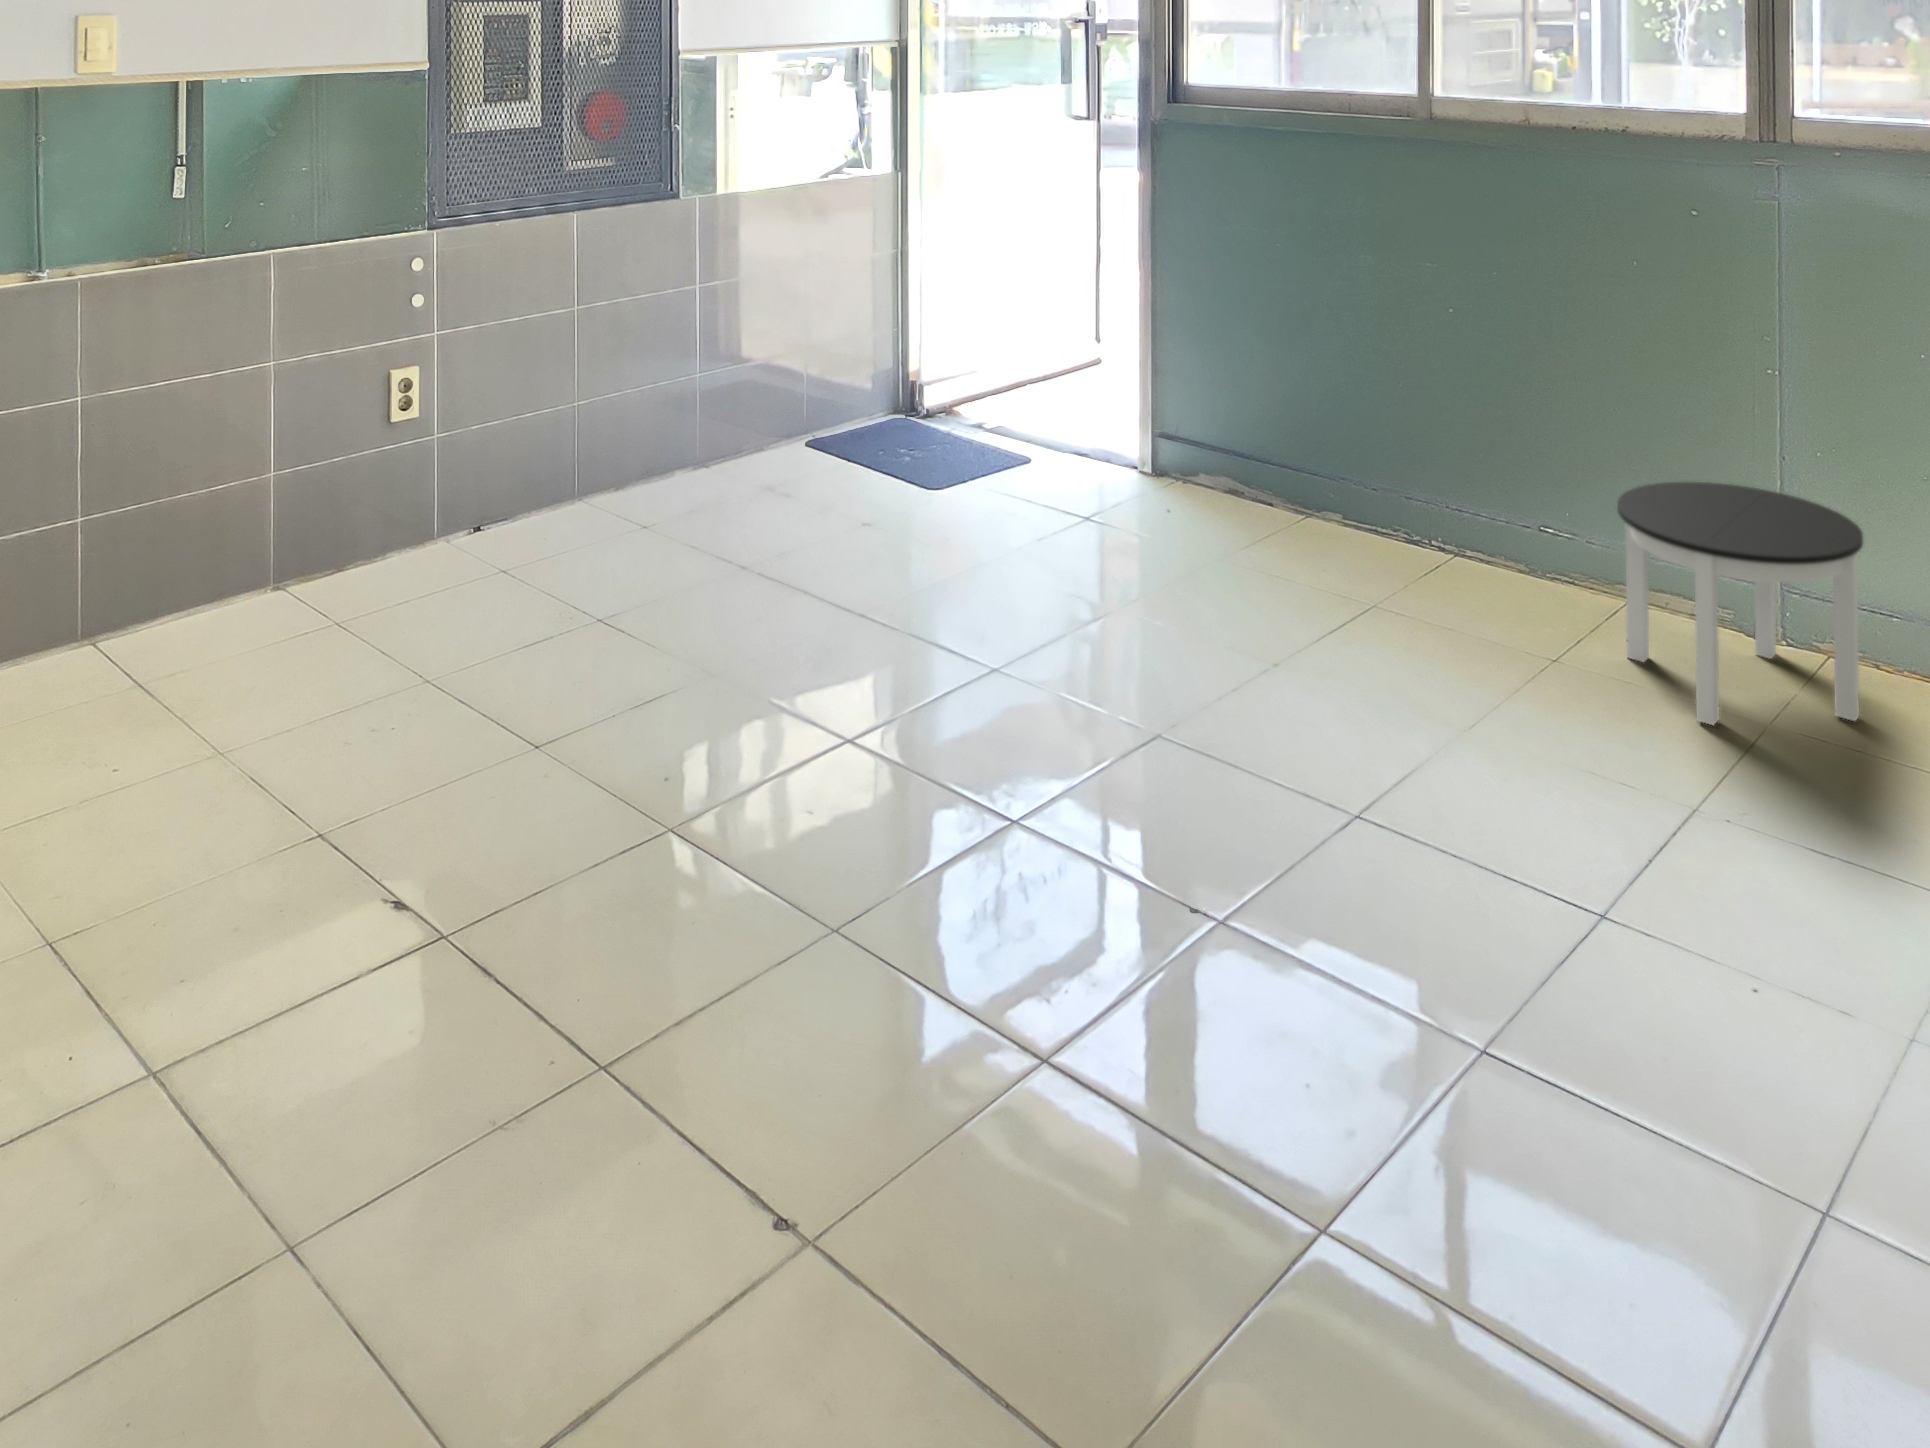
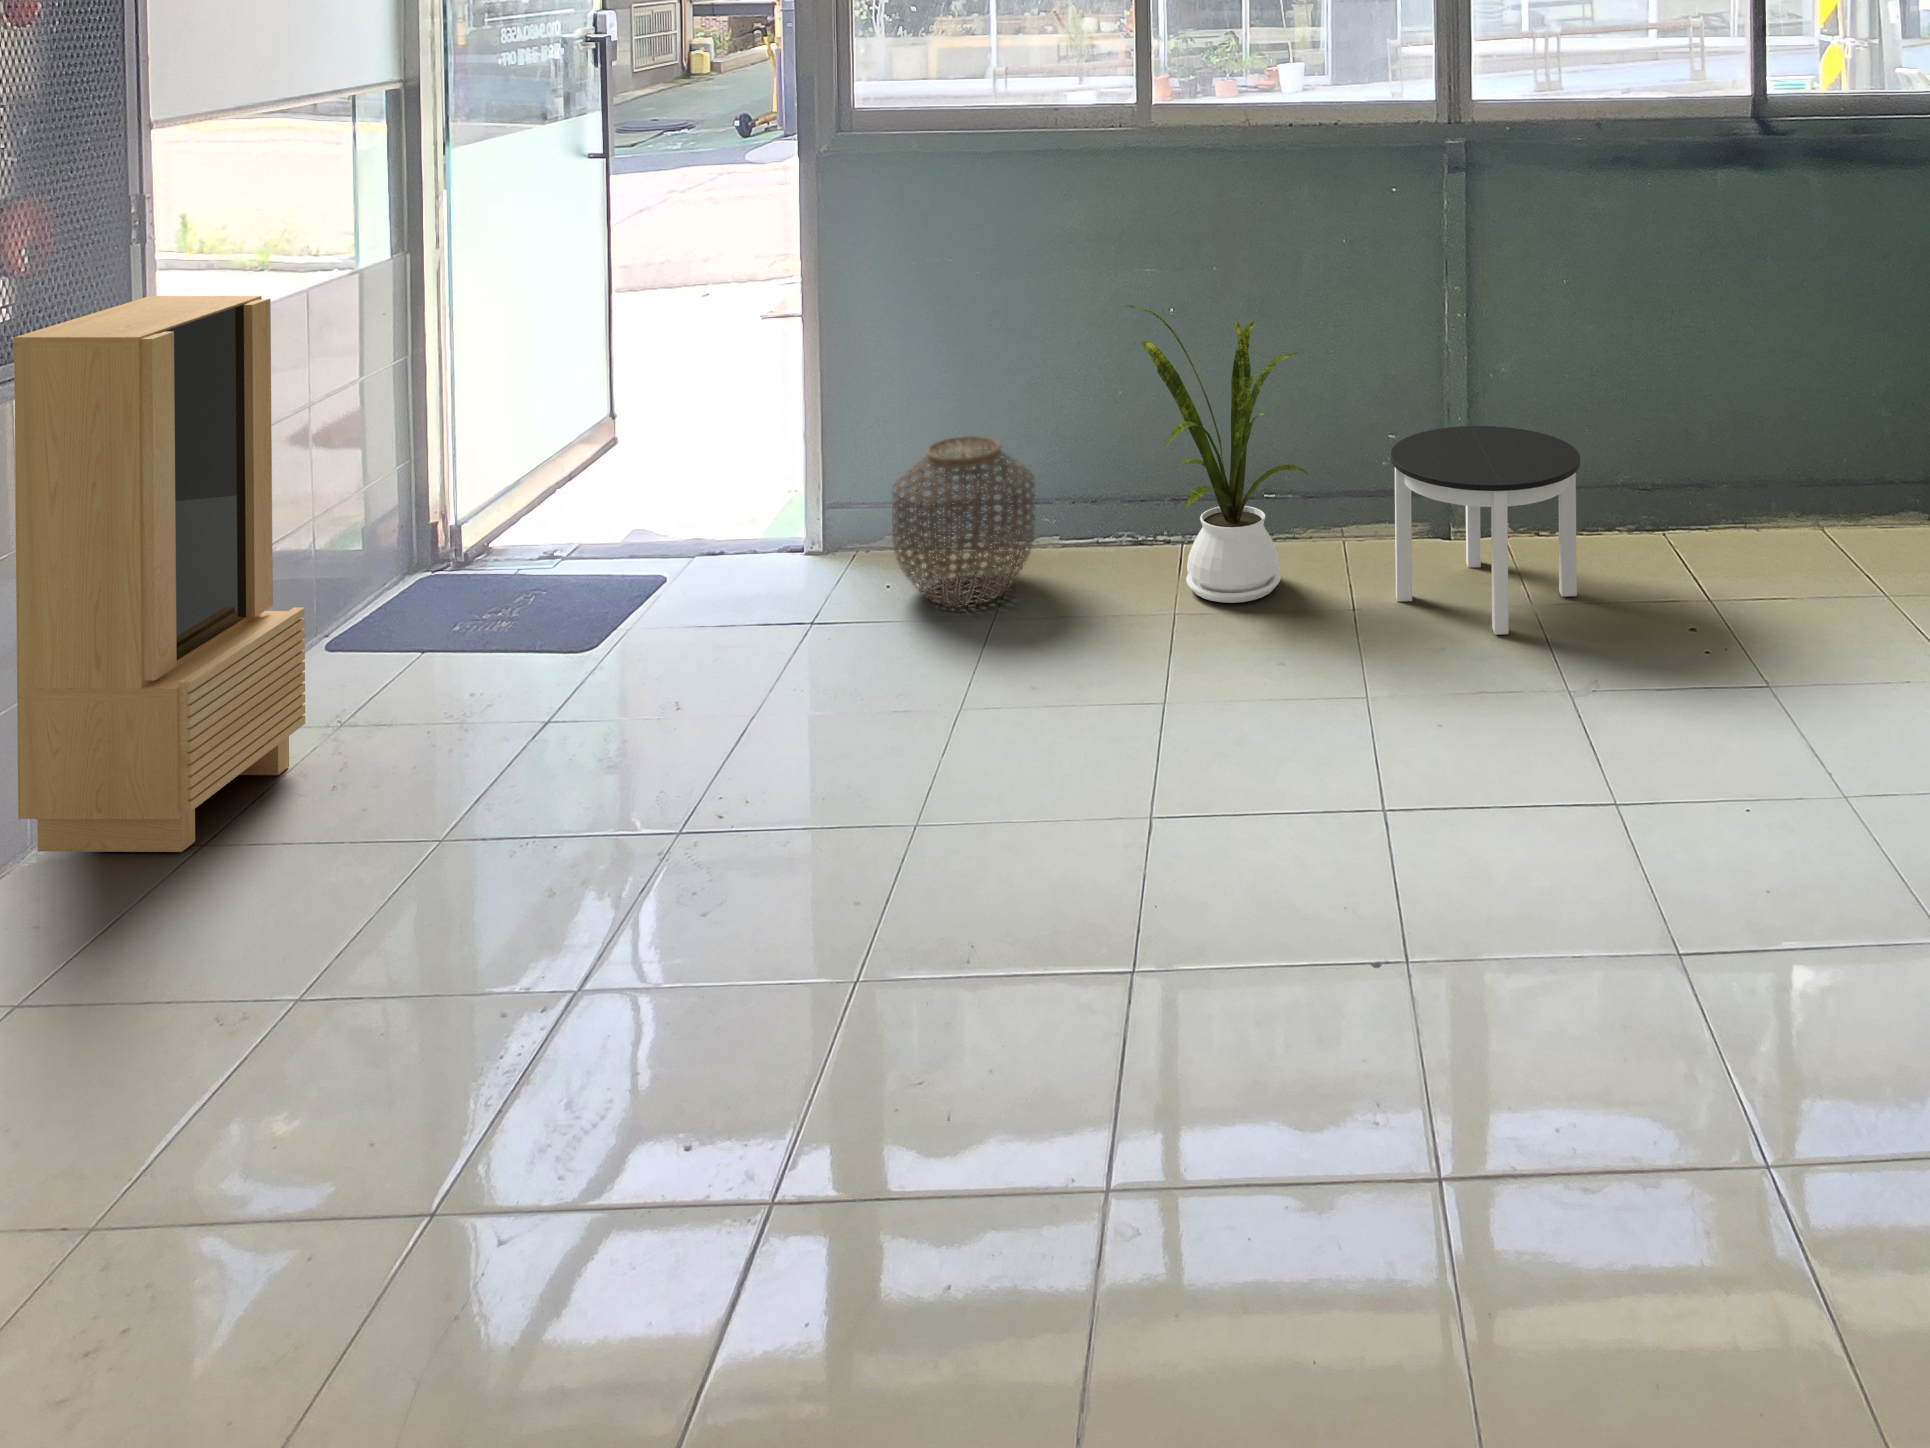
storage cabinet: none [570,162,731,525] -> present [14,296,305,852]
house plant: none [1362,281,1566,609] -> present [1126,305,1311,603]
woven basket: none [1169,383,1300,538] -> present [892,436,1035,605]

